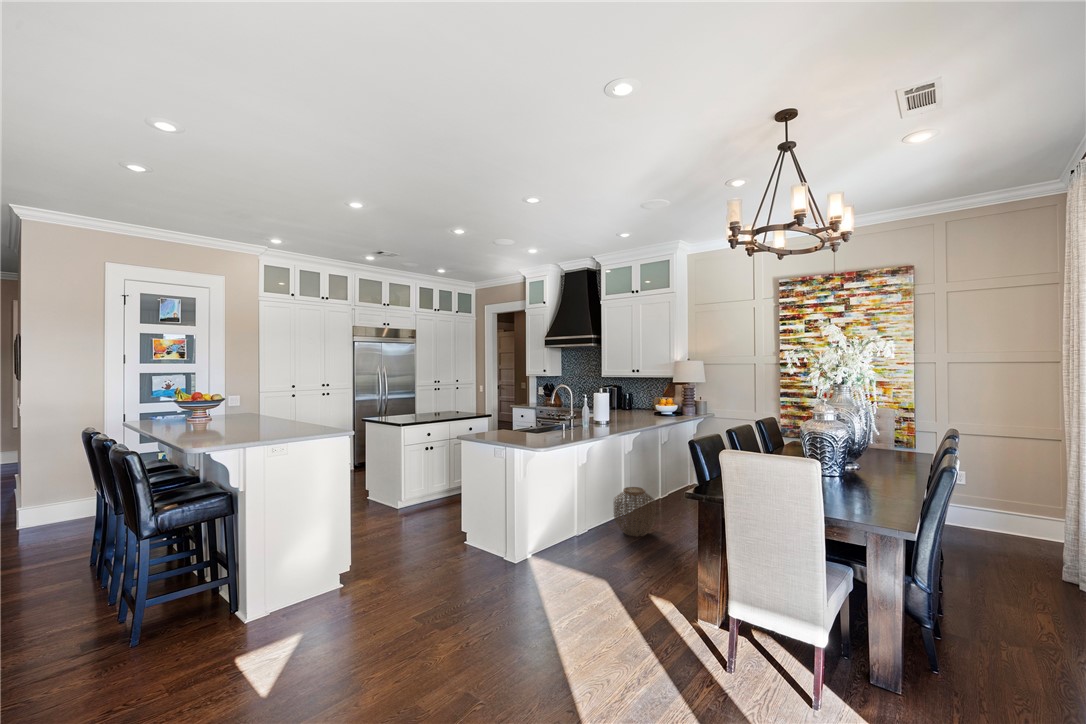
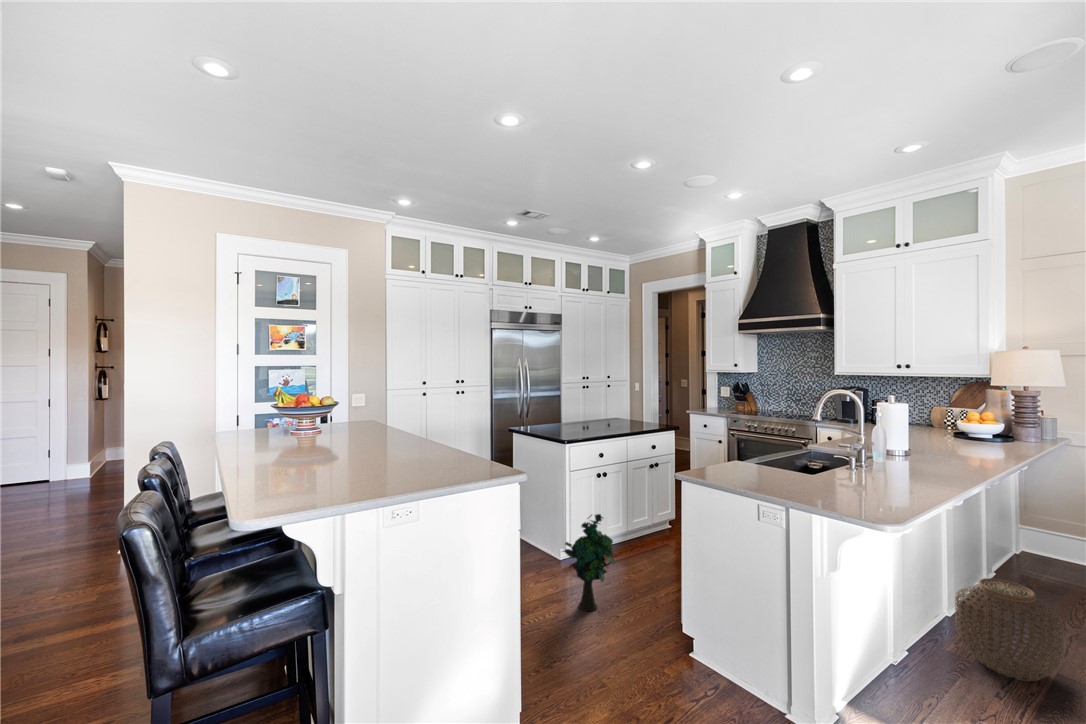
decorative plant: none [391,468,428,531] -> present [563,514,616,611]

